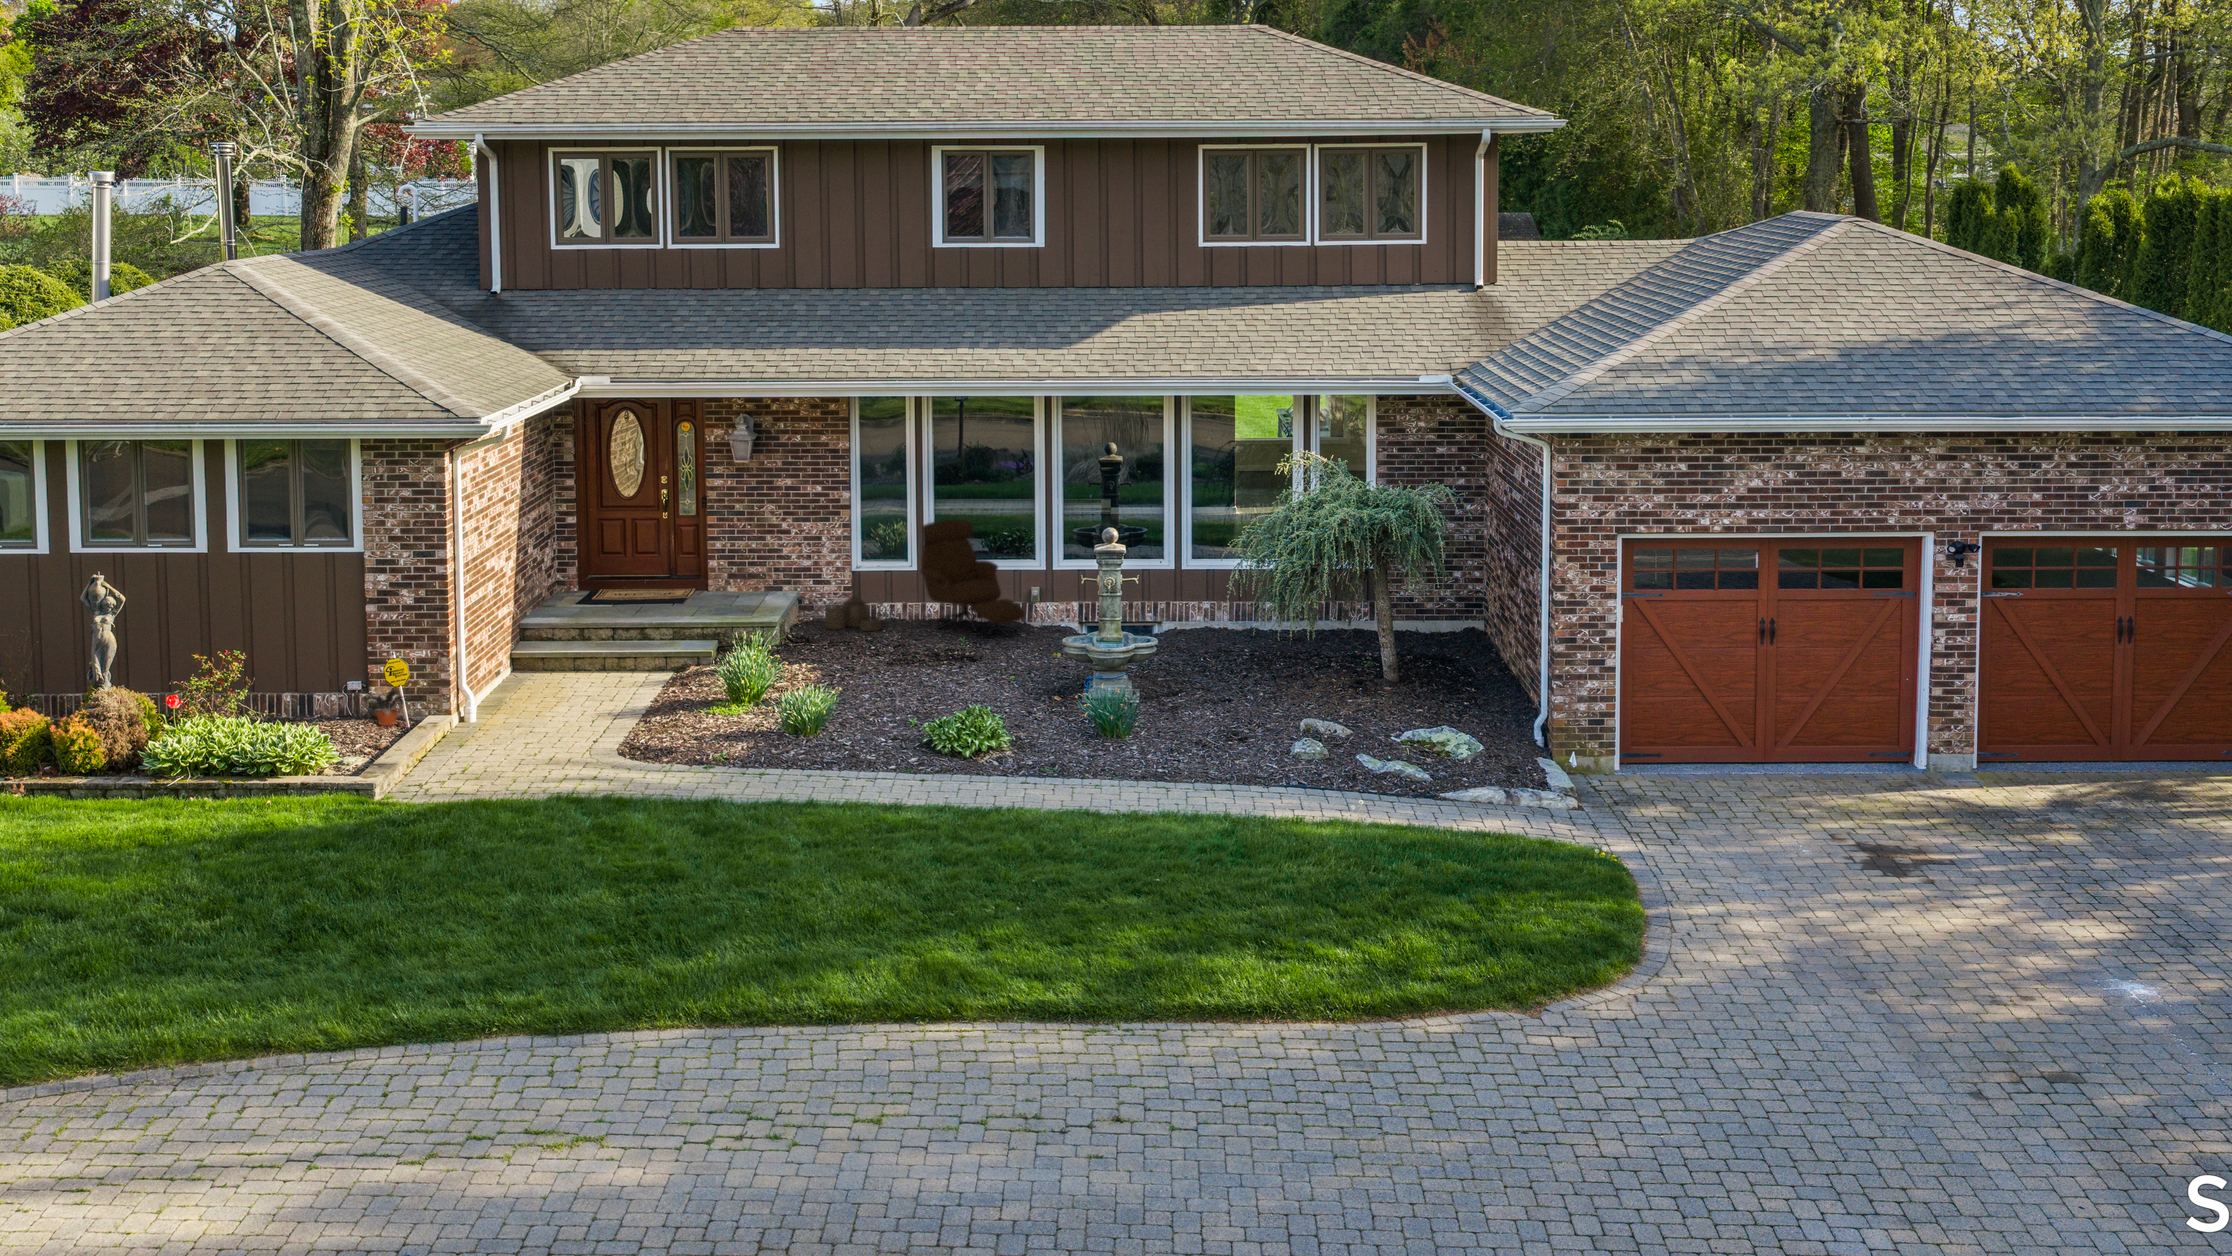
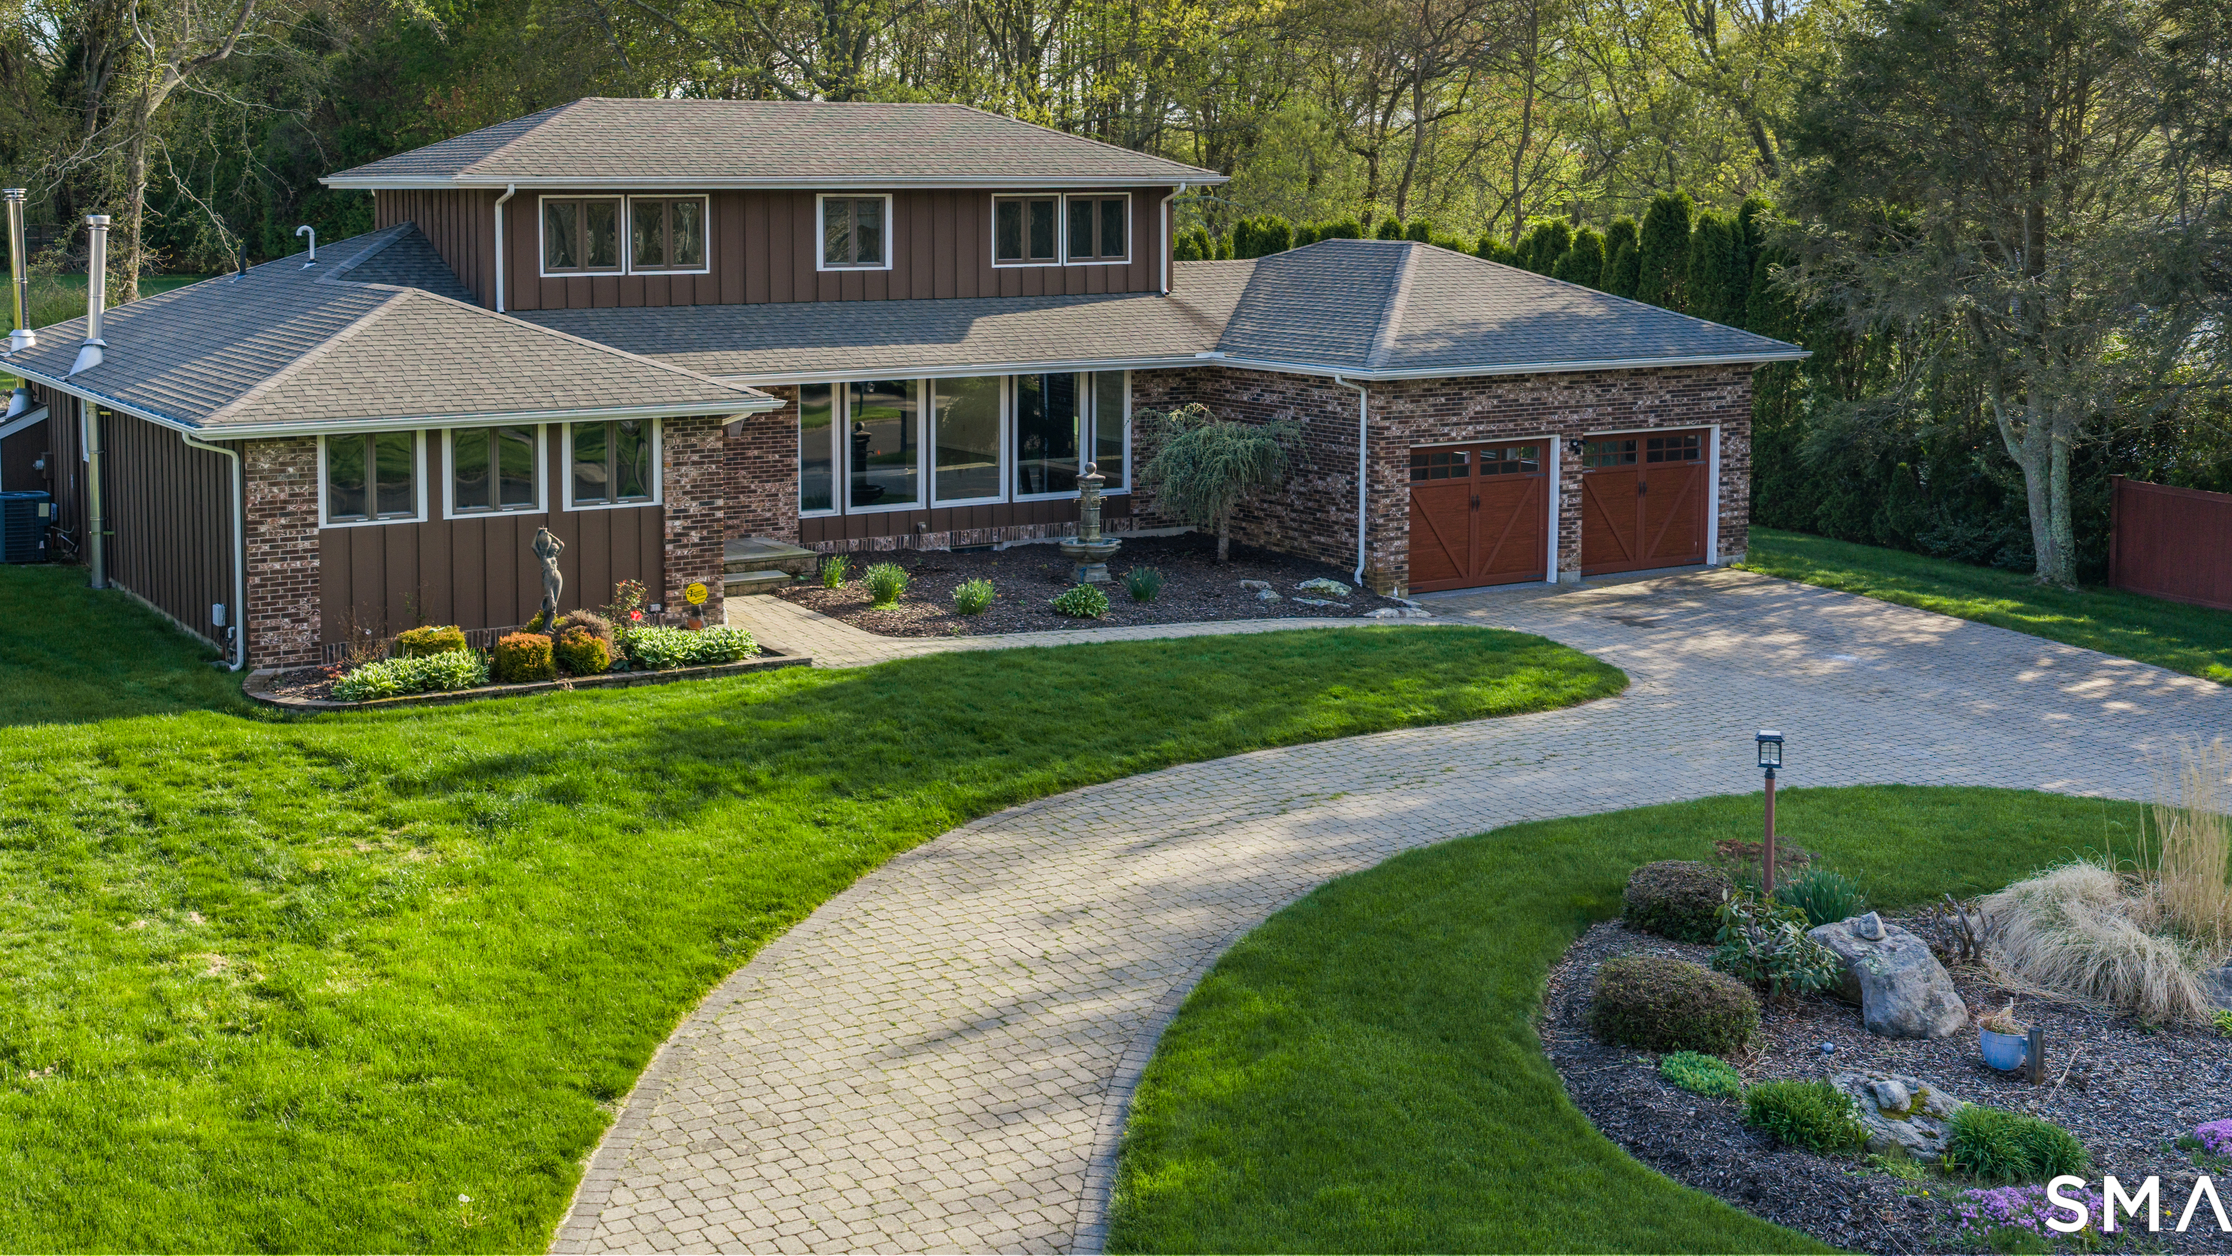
lounge chair: present [920,519,1025,637] -> none [878,477,965,559]
woven basket: present [825,596,881,631] -> none [815,538,864,563]

